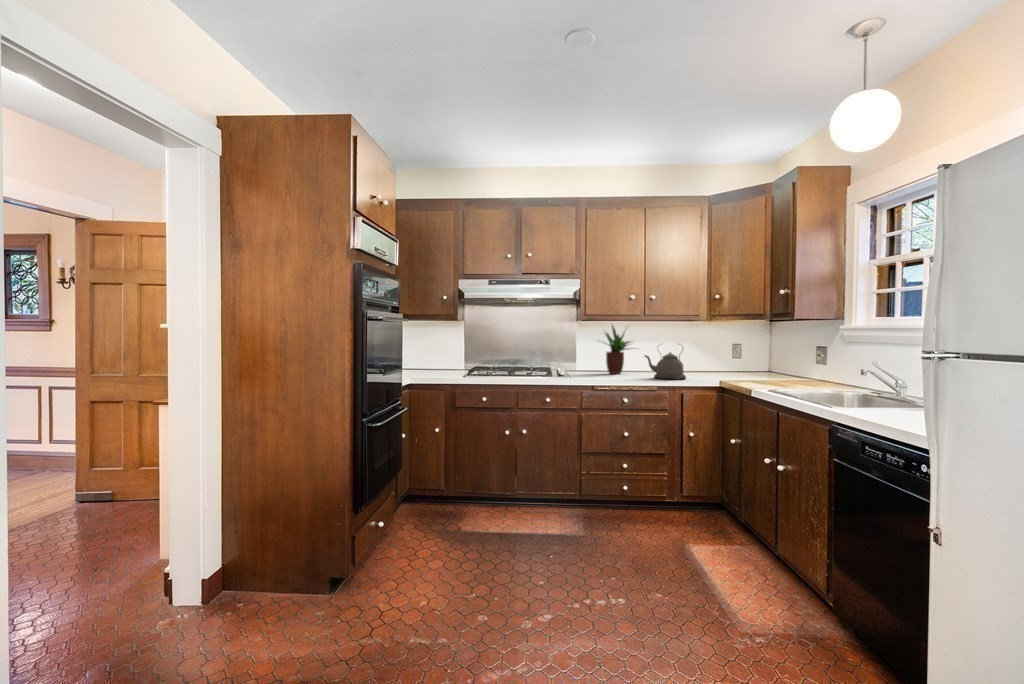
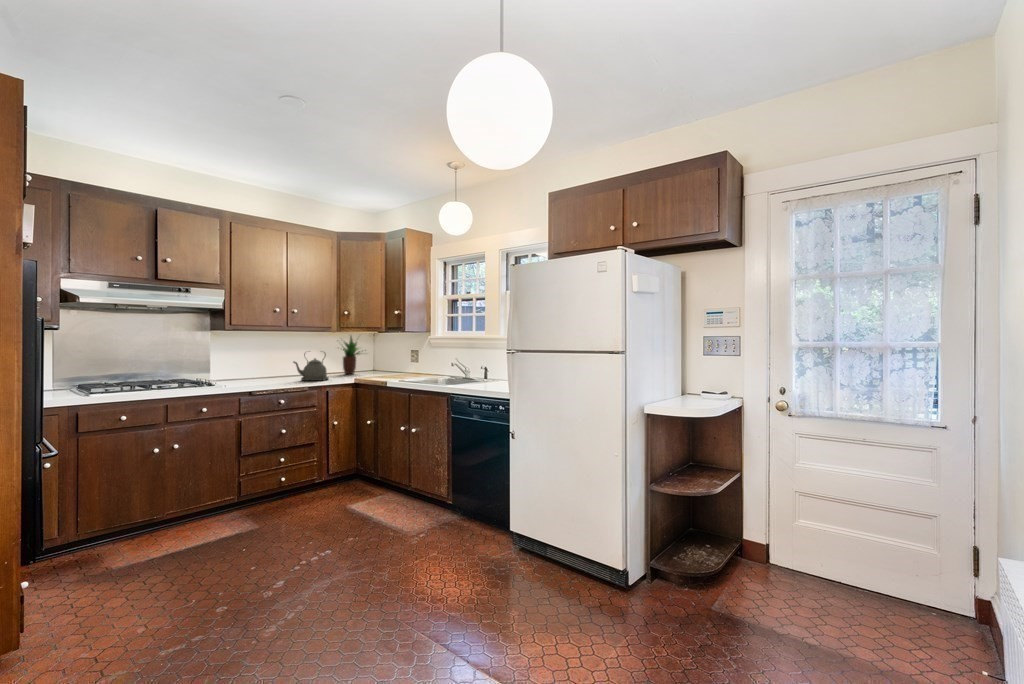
potted plant: present [605,326,631,374] -> present [343,336,360,374]

